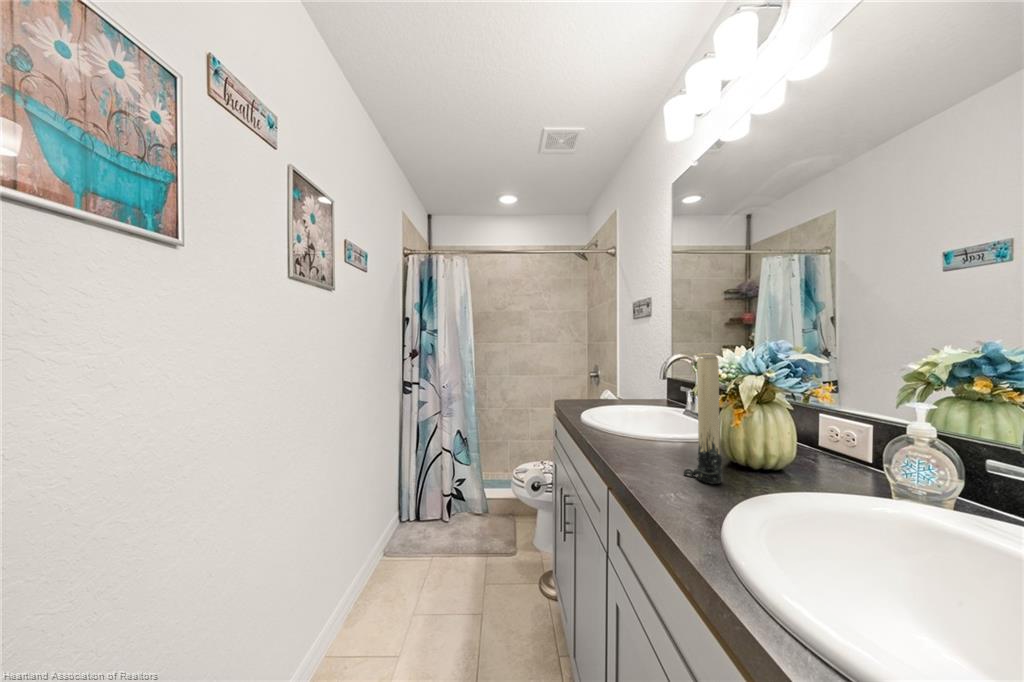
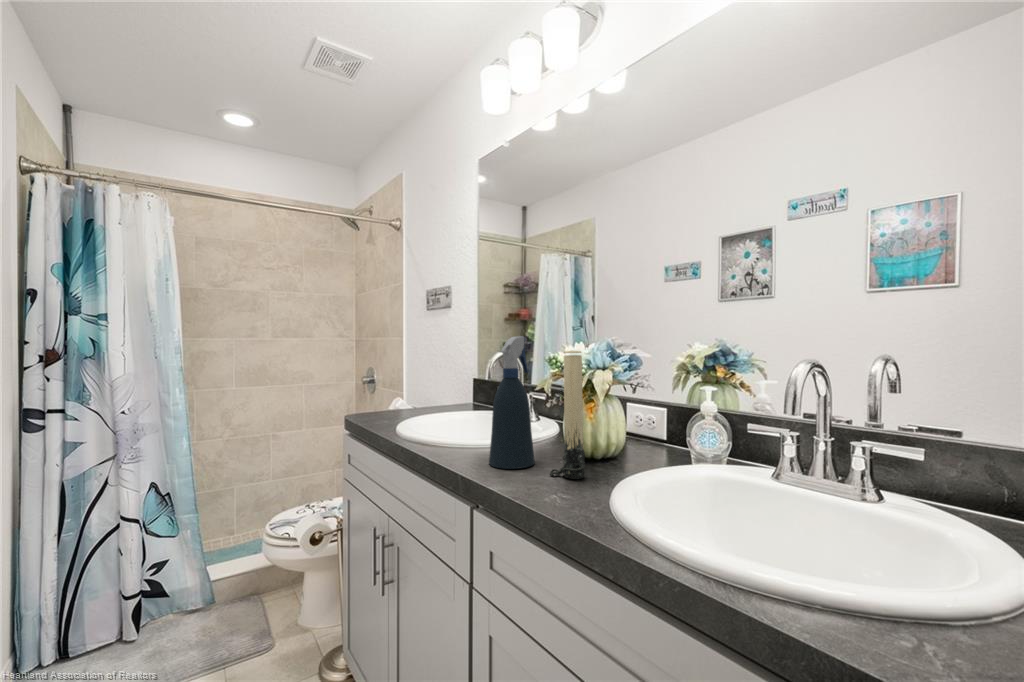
spray bottle: none [633,340,678,462] -> present [489,336,535,469]

